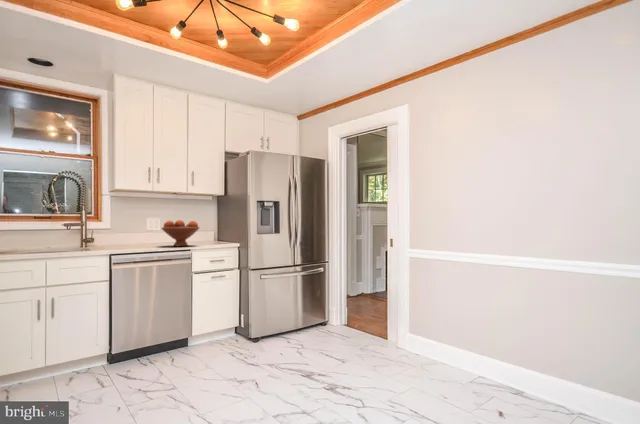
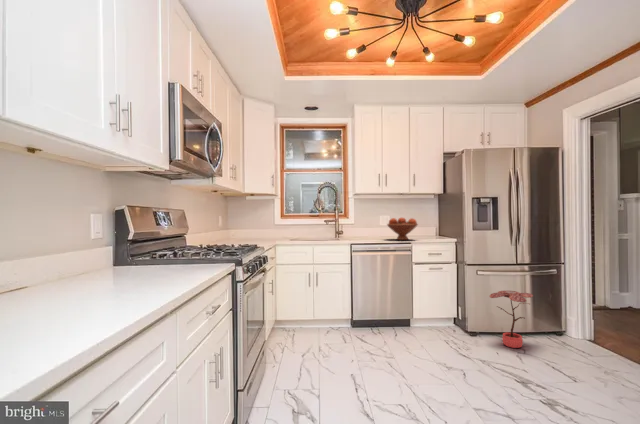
potted plant: none [272,291,308,346] -> present [490,291,533,348]

